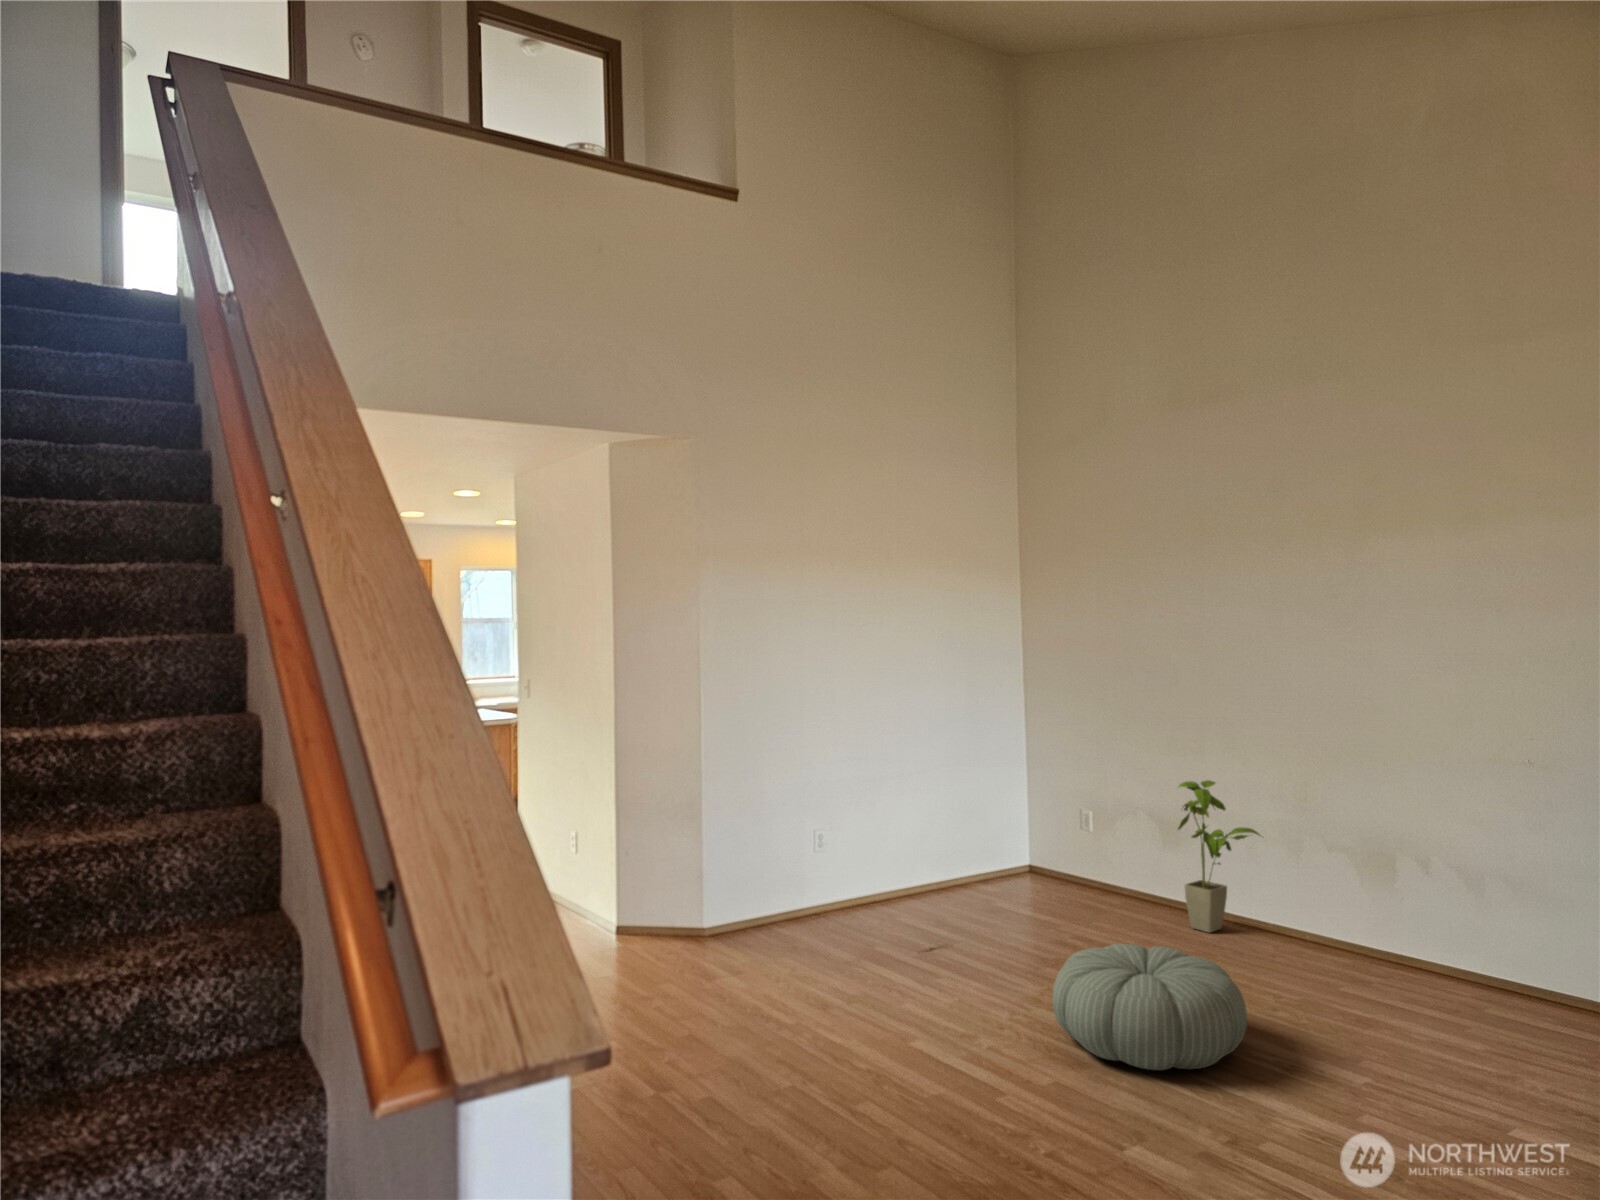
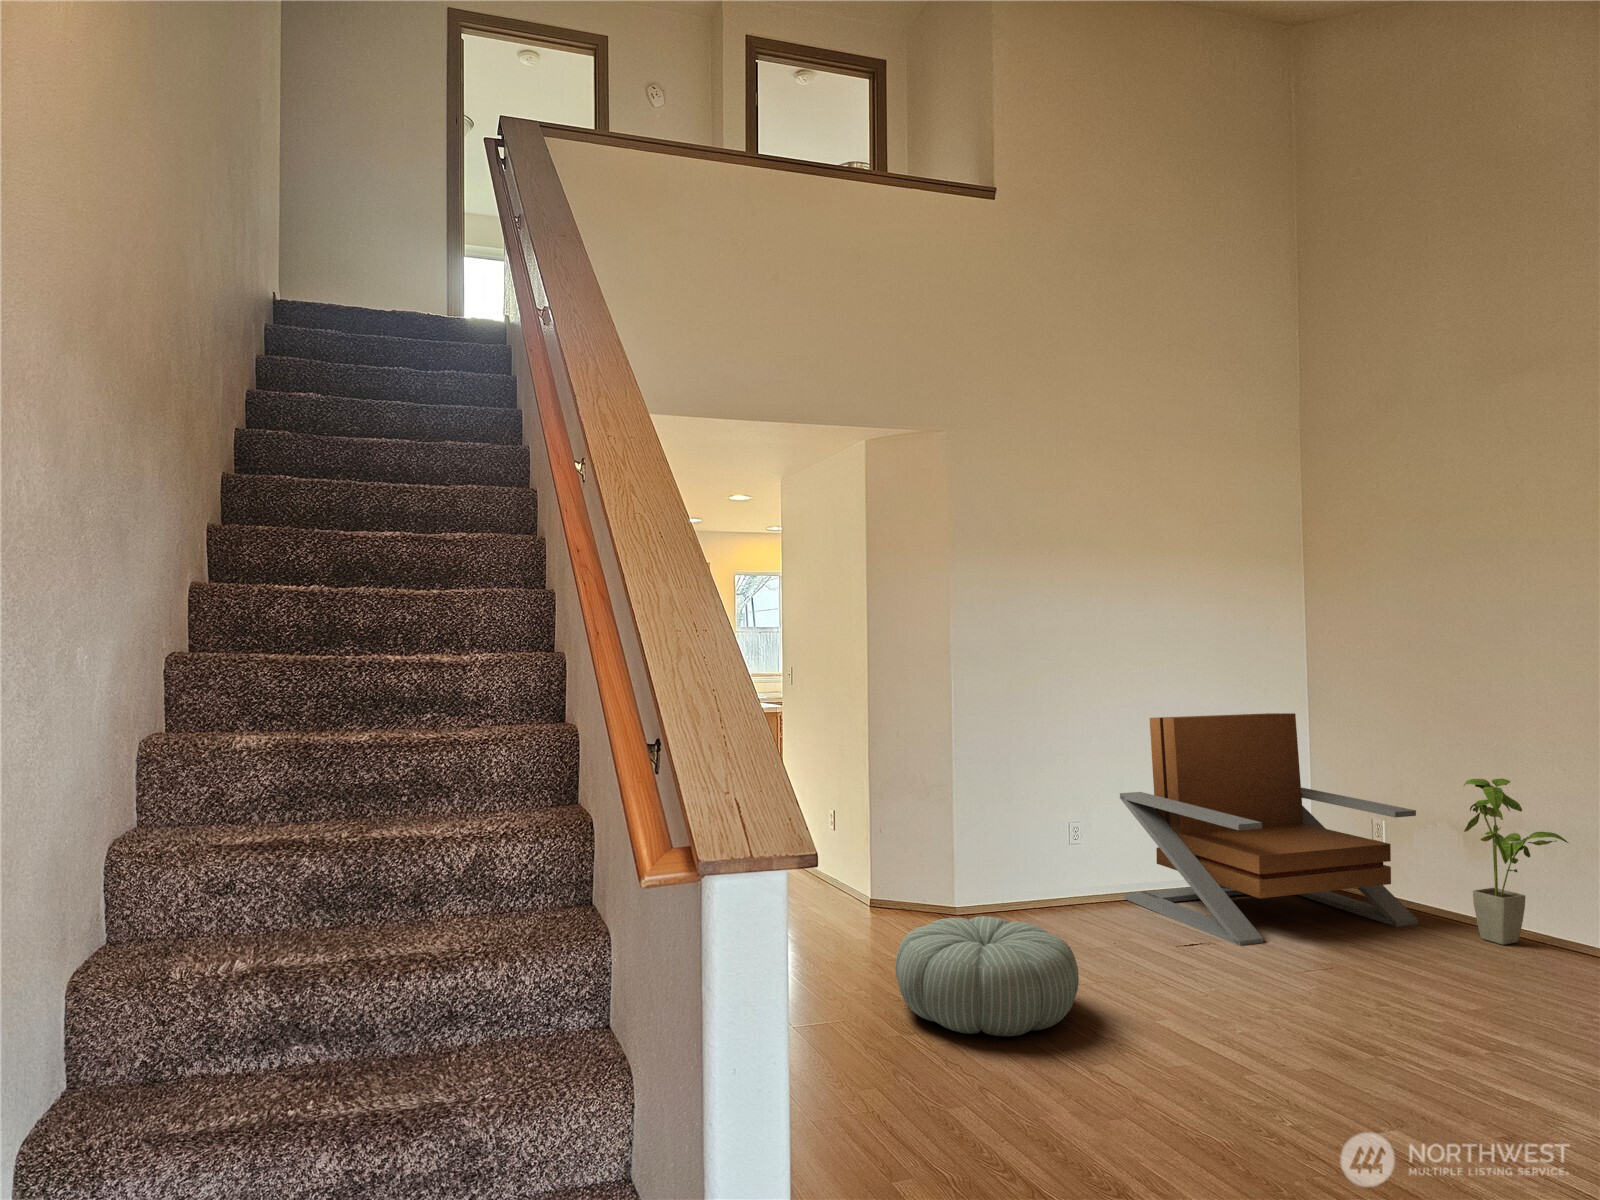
lounge chair: none [871,722,1138,958] -> present [1120,713,1417,946]
pouf: present [1052,944,1247,1070] -> present [895,916,1079,1036]

